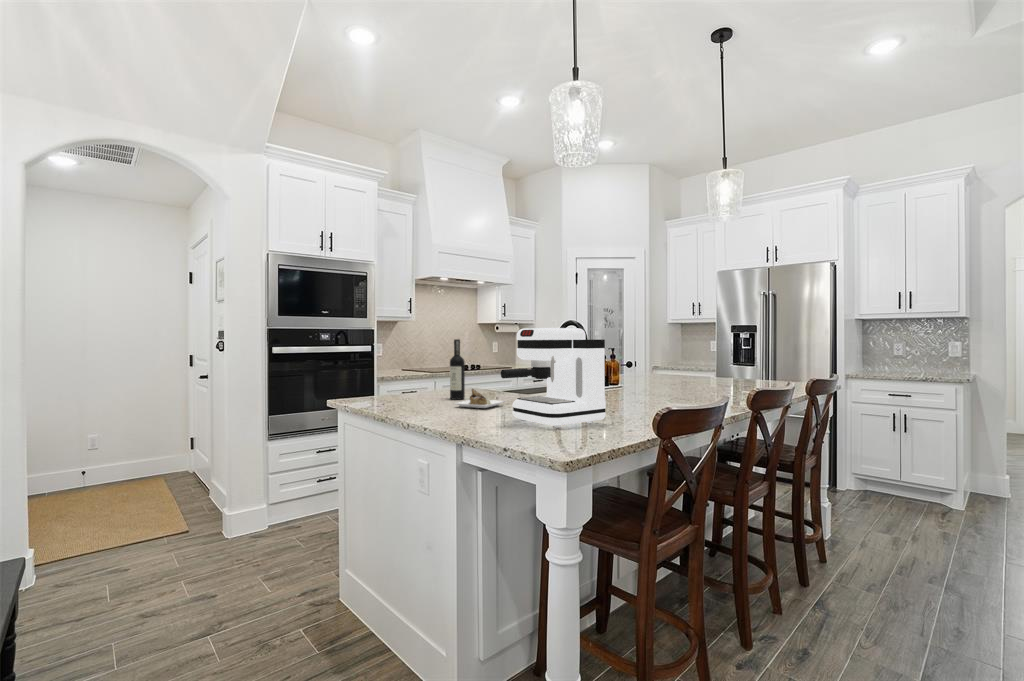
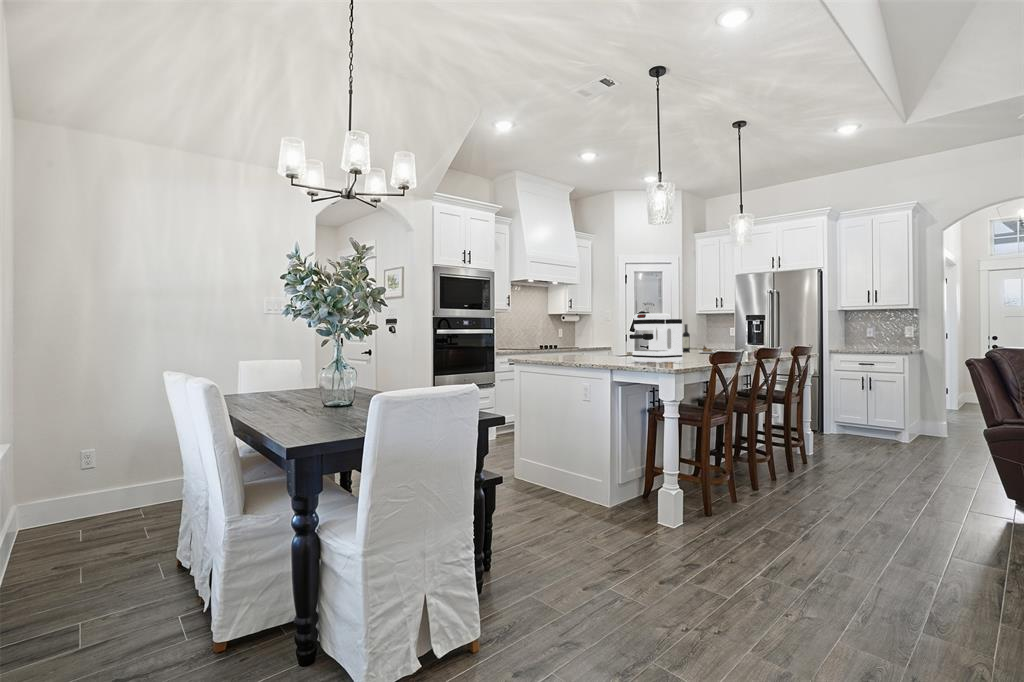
wine bottle: present [450,339,505,408] -> present [683,324,716,353]

